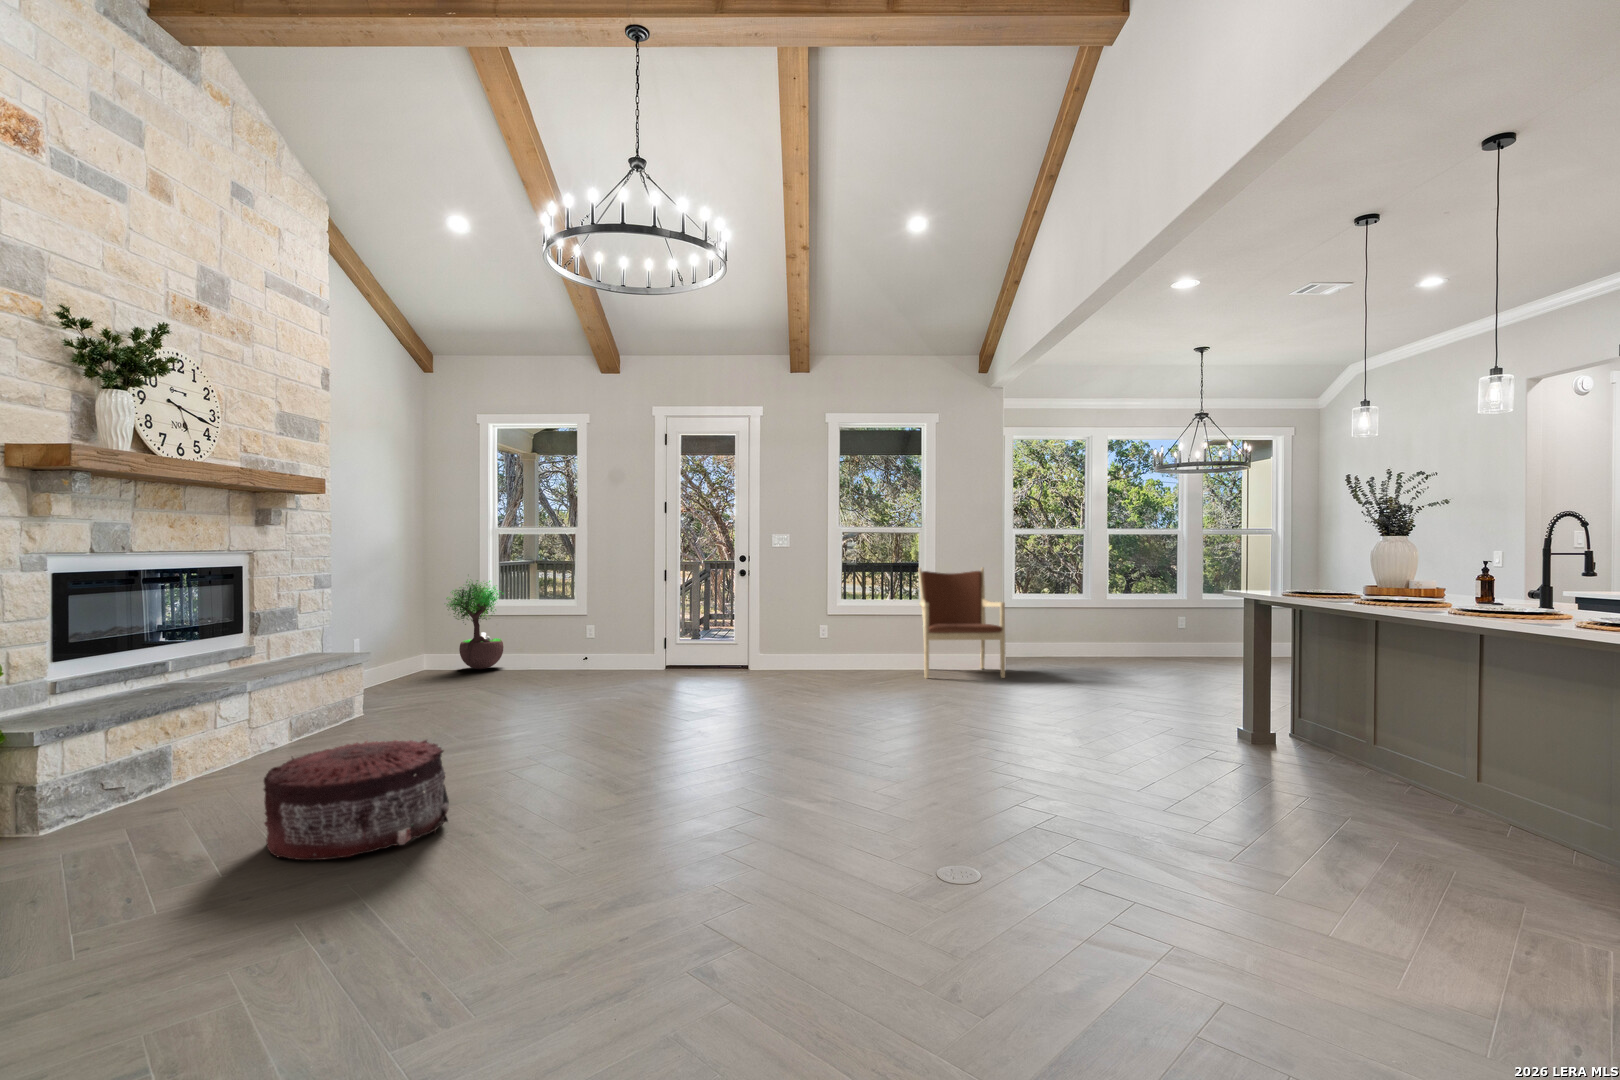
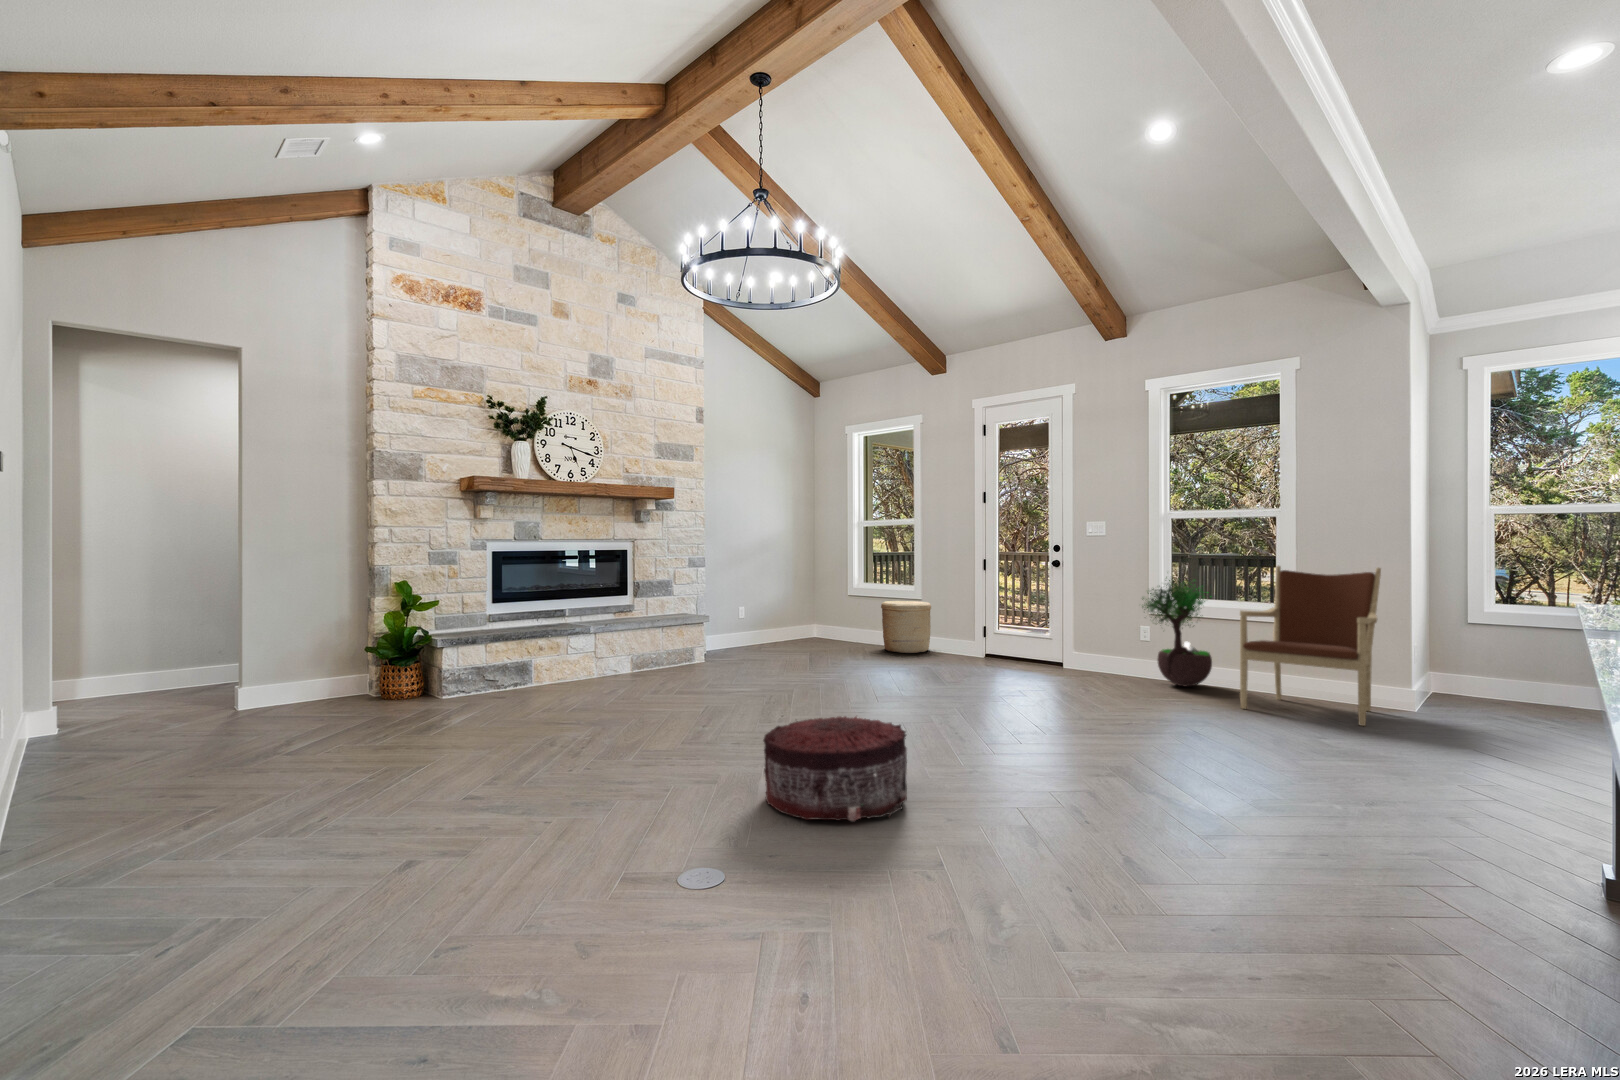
potted tree: present [446,579,503,669] -> present [1142,577,1212,687]
woven basket: none [536,616,593,673] -> present [881,601,931,653]
pouf: present [264,740,449,860] -> present [763,716,907,821]

